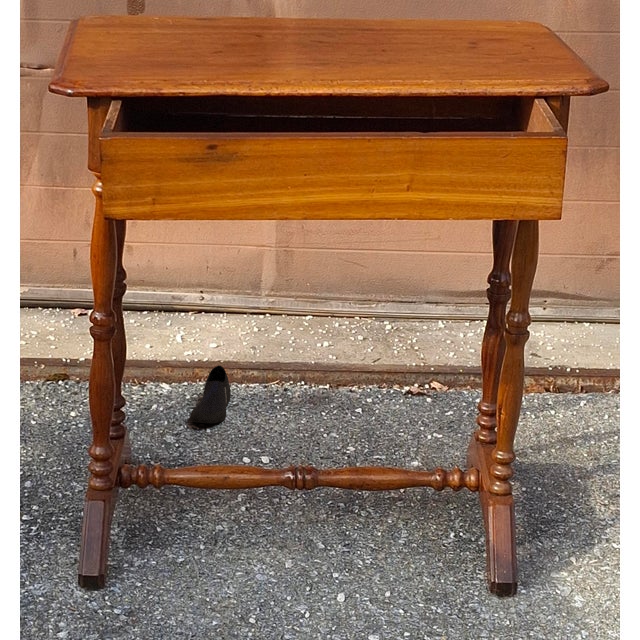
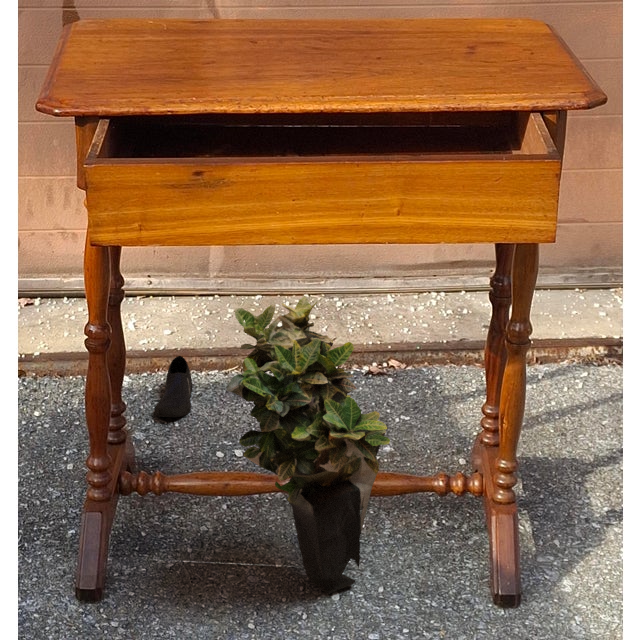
potted plant: none [236,296,401,596] -> present [227,296,390,594]

